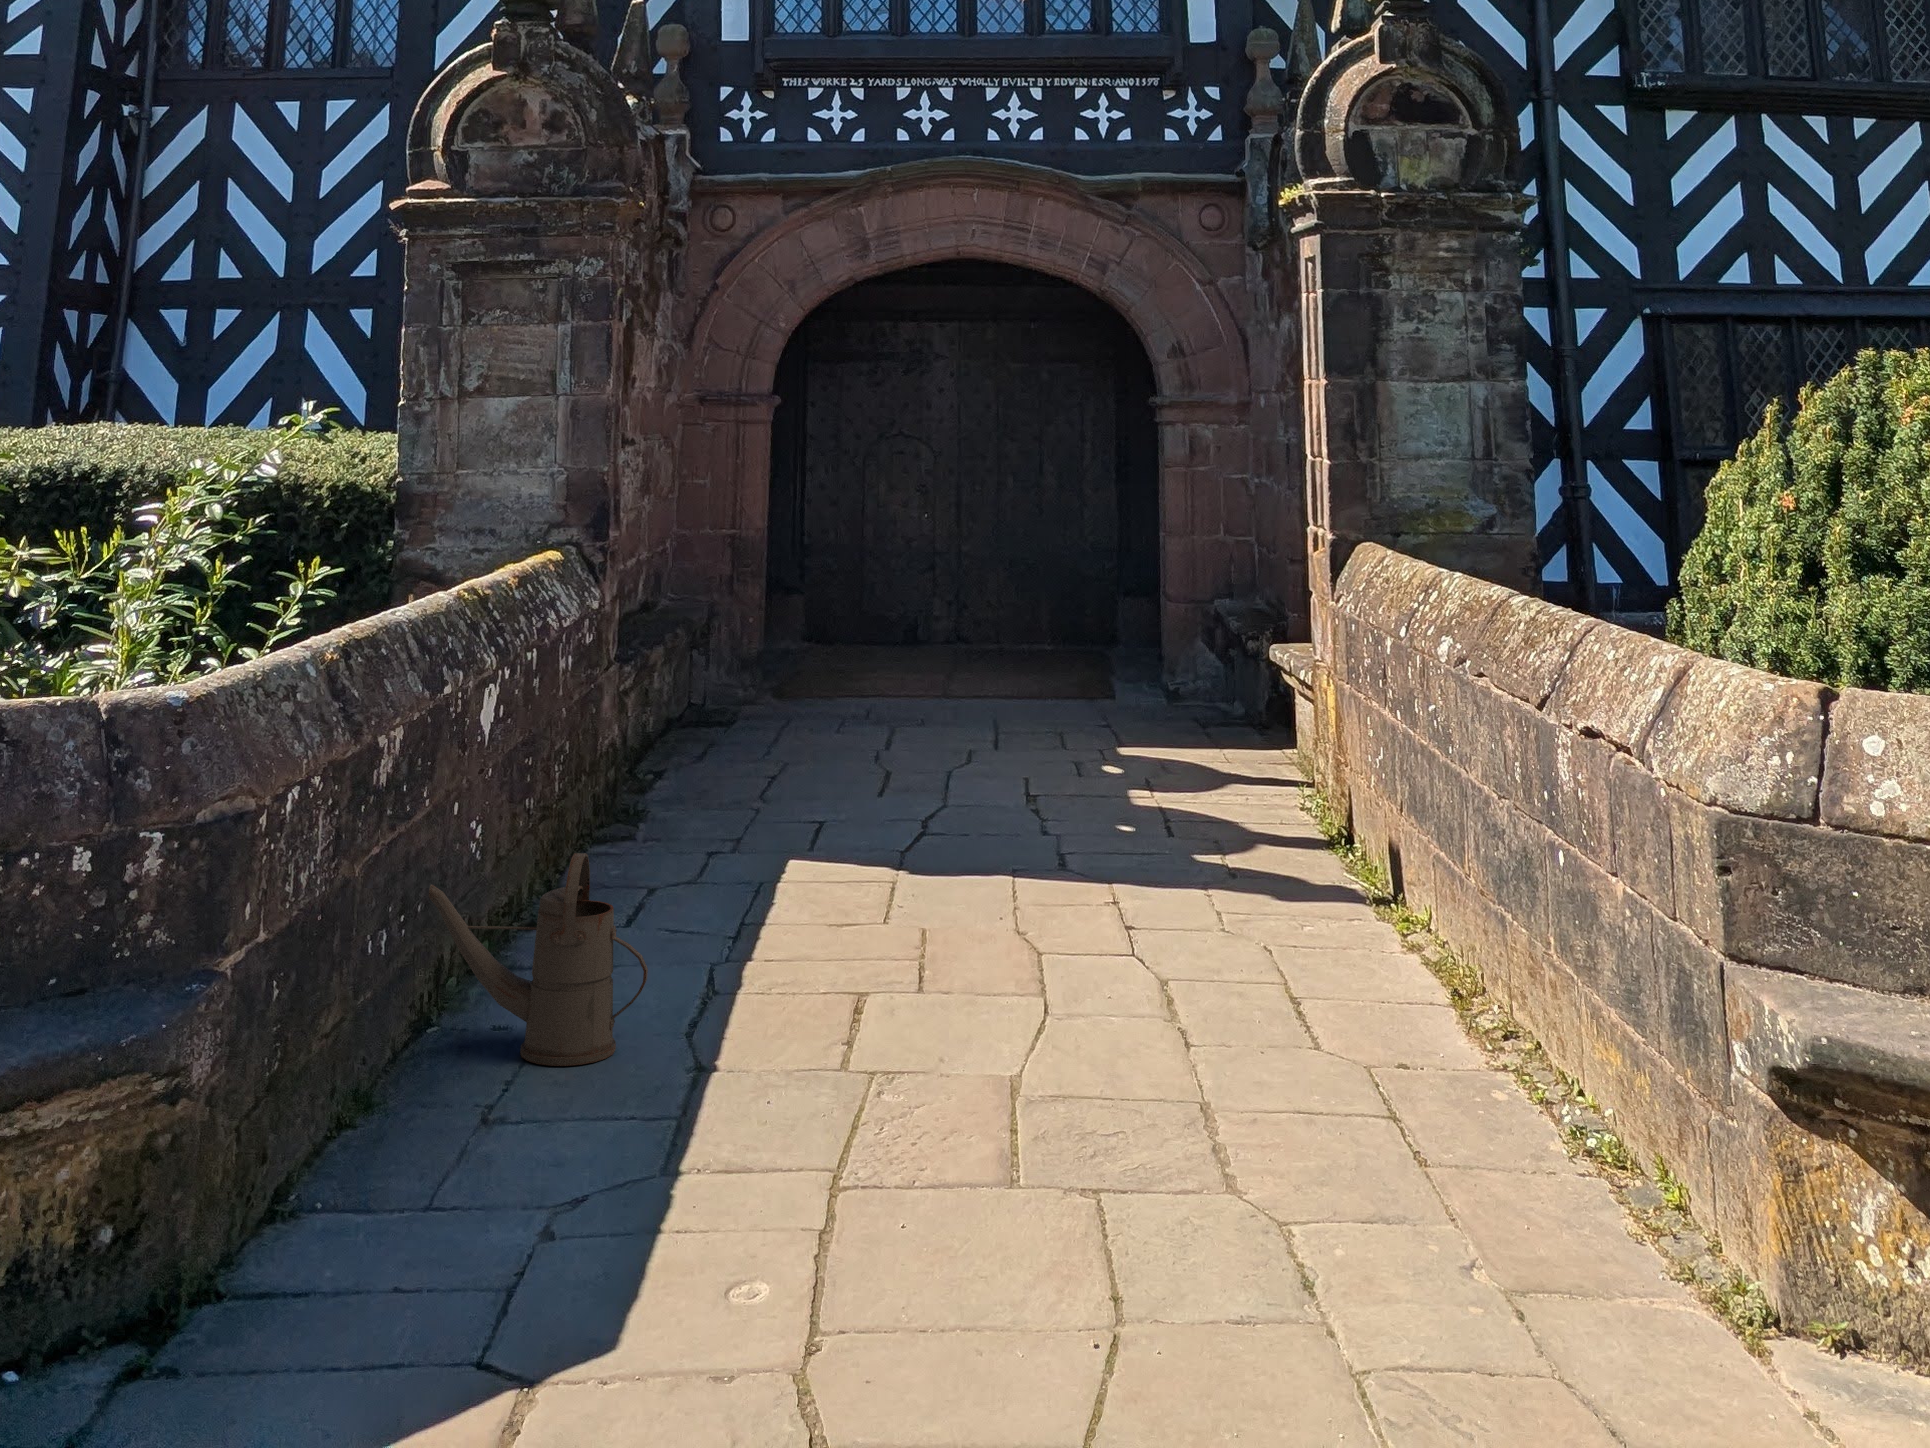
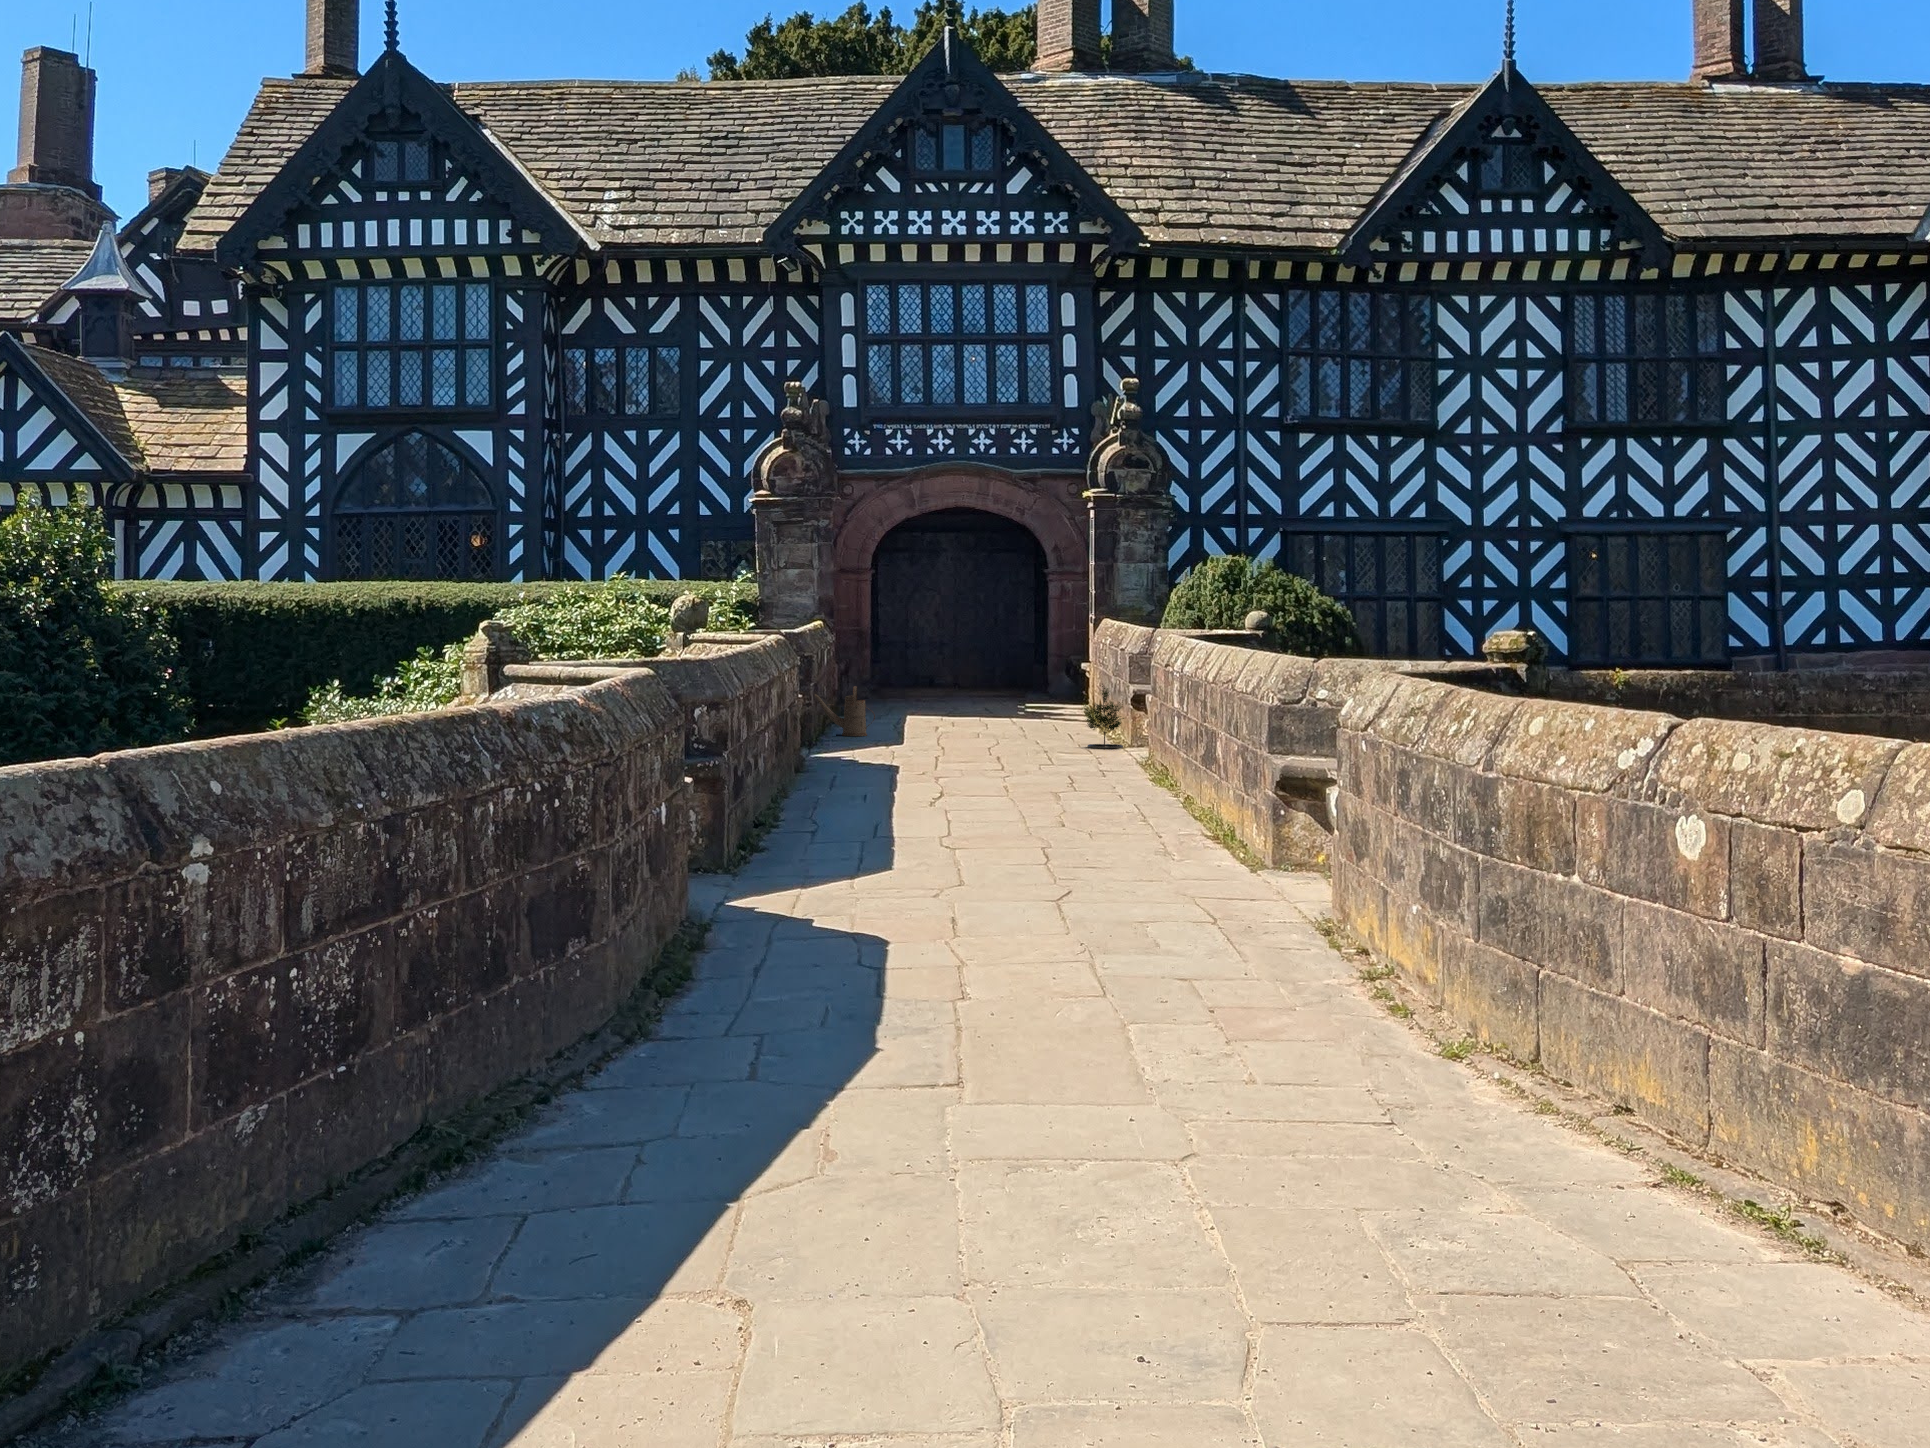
potted tree: none [1477,930,1687,1281] -> present [1084,686,1124,748]

